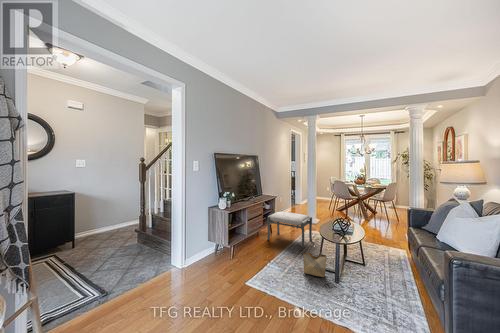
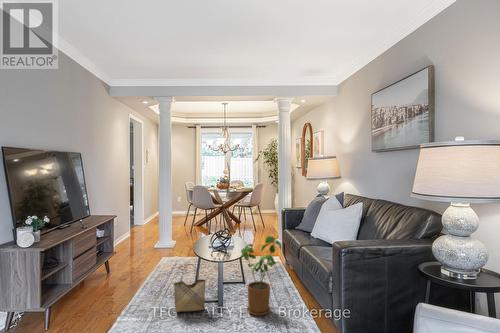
ottoman: present [267,211,312,248] -> none [104,232,174,280]
house plant: none [355,232,396,298] -> present [241,236,282,316]

